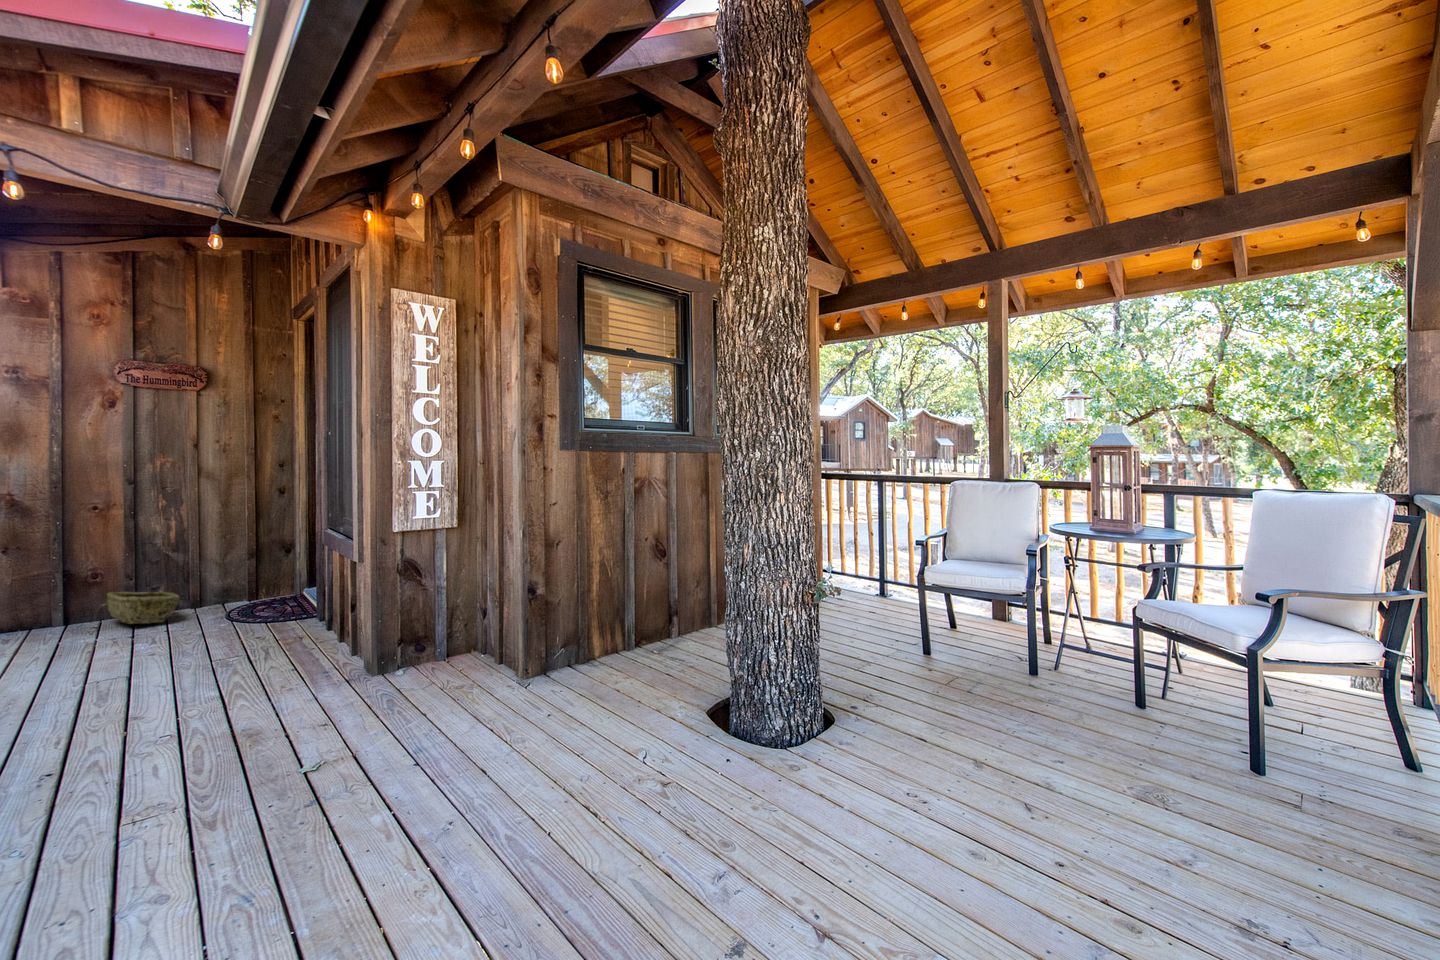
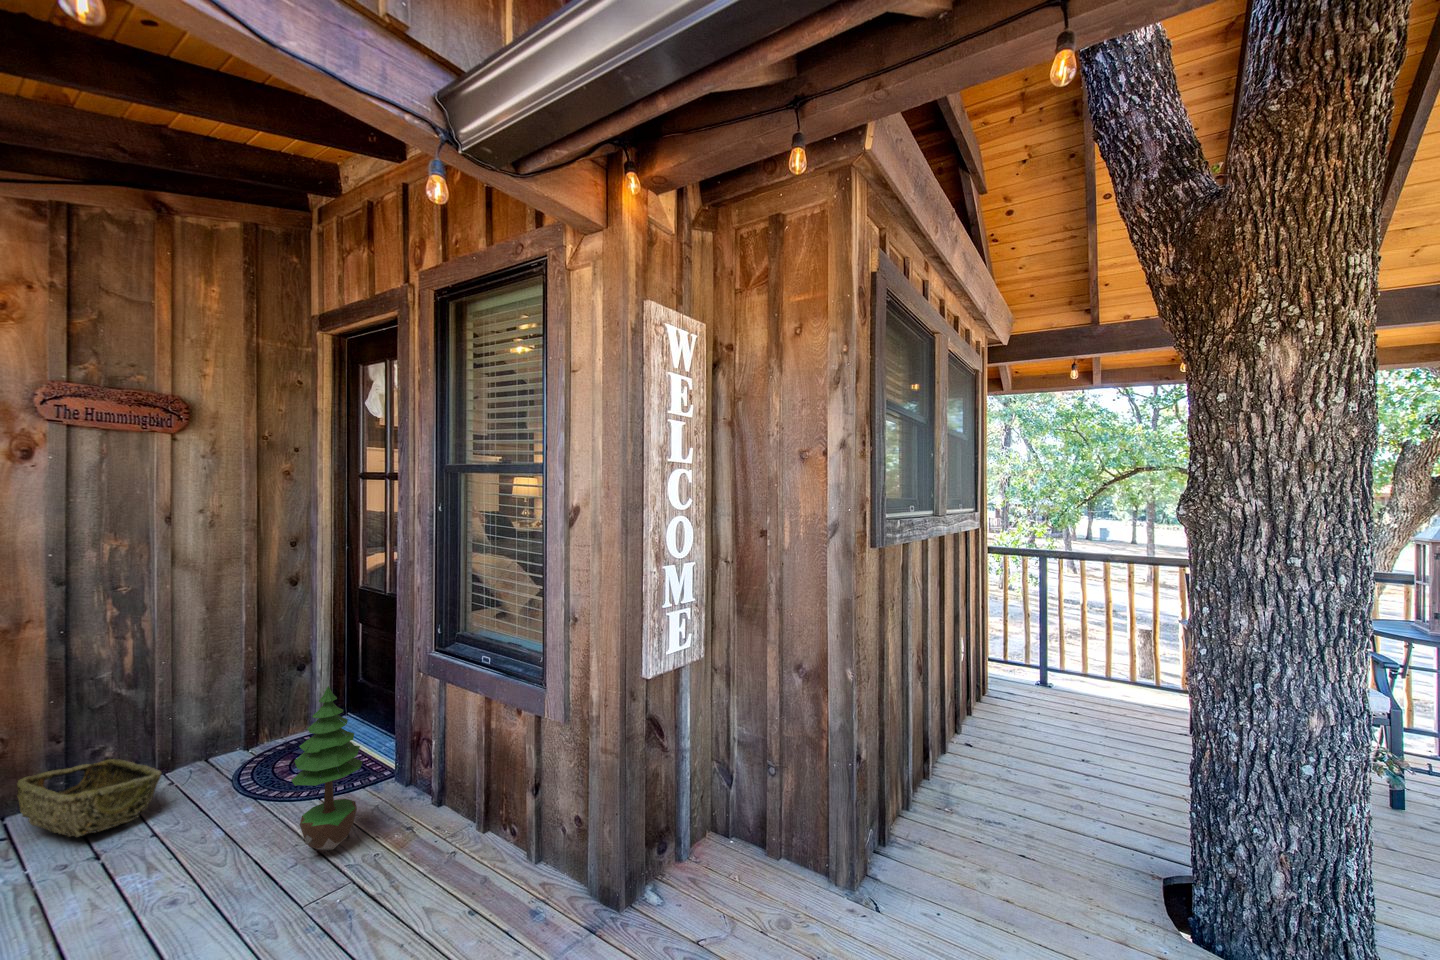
potted tree: none [224,539,271,641] -> present [292,686,363,851]

